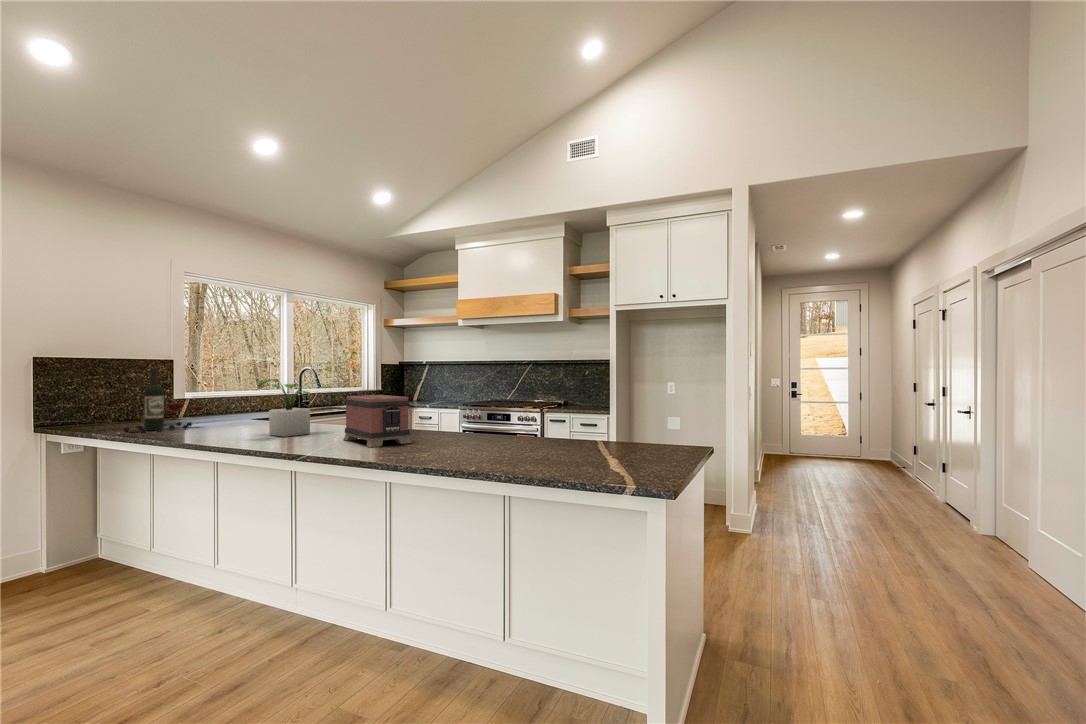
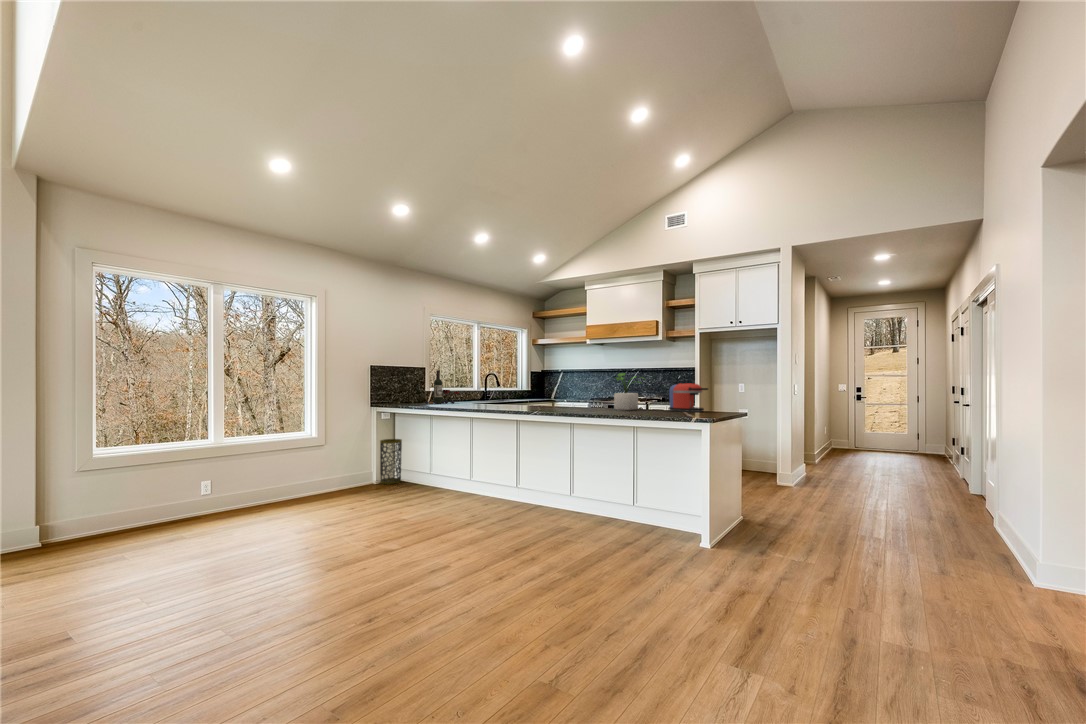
potted plant: present [258,379,310,437] -> present [614,373,643,410]
toaster: present [343,395,412,447] -> none [547,384,585,408]
coffee maker: none [564,401,640,459] -> present [669,384,708,412]
trash can: none [46,492,97,581] -> present [380,439,402,484]

